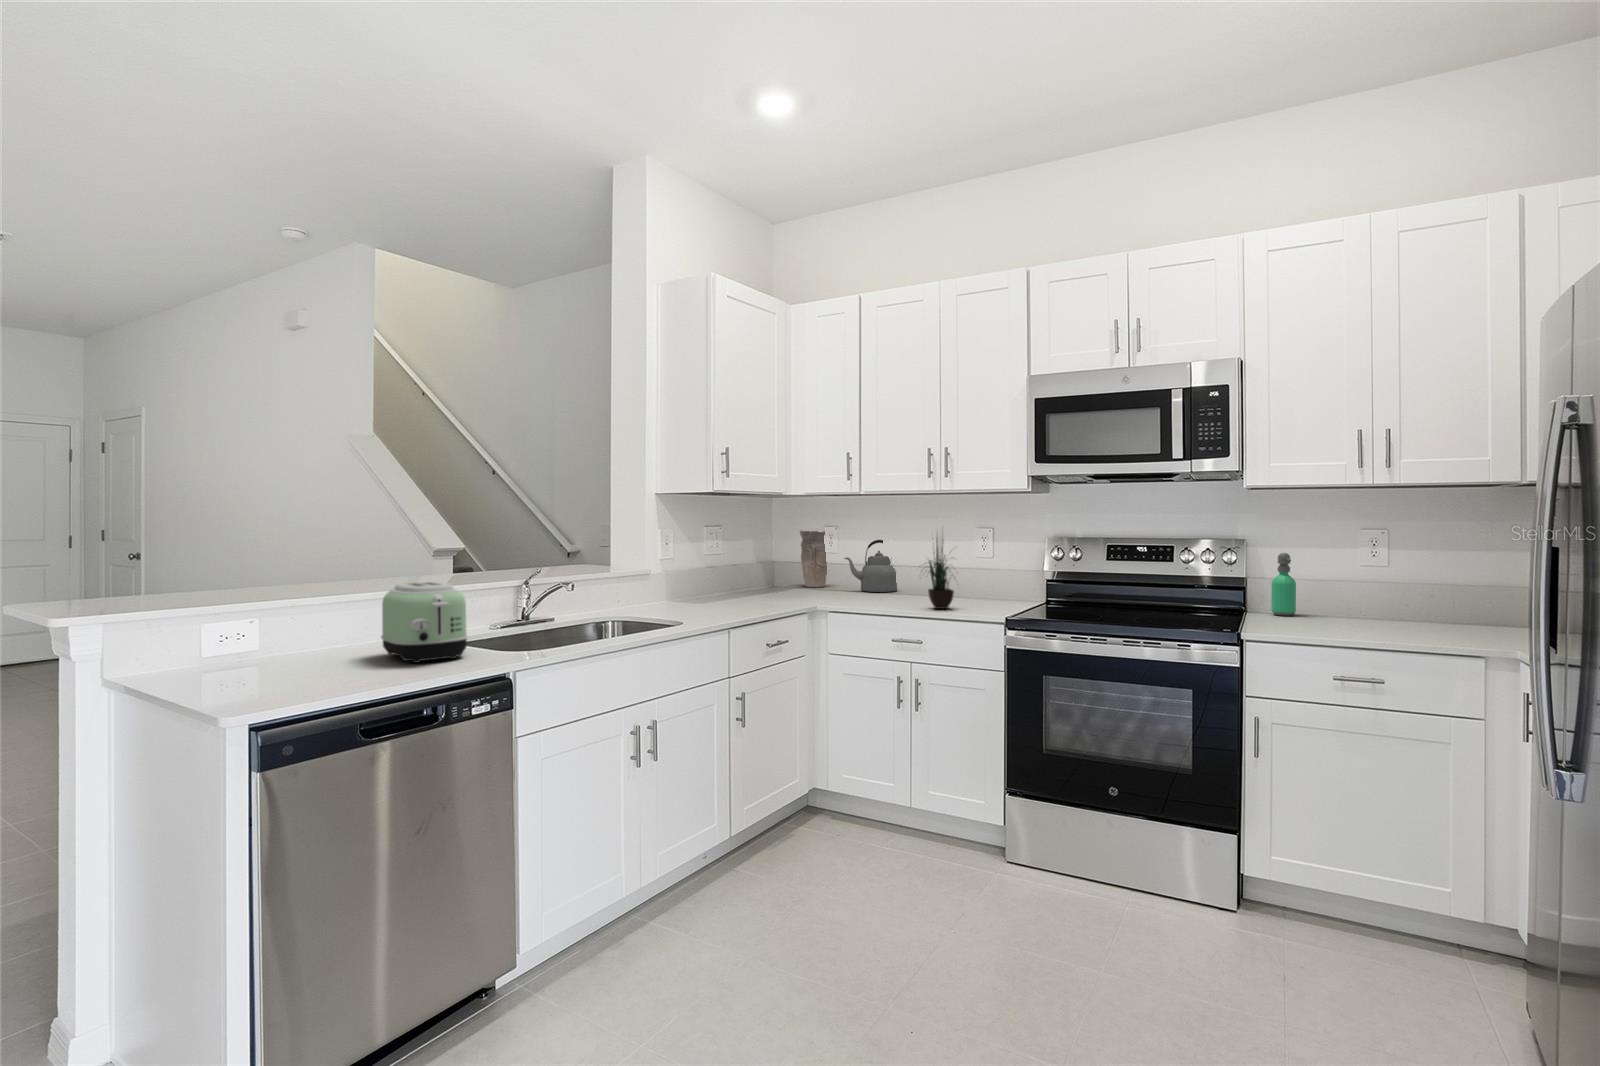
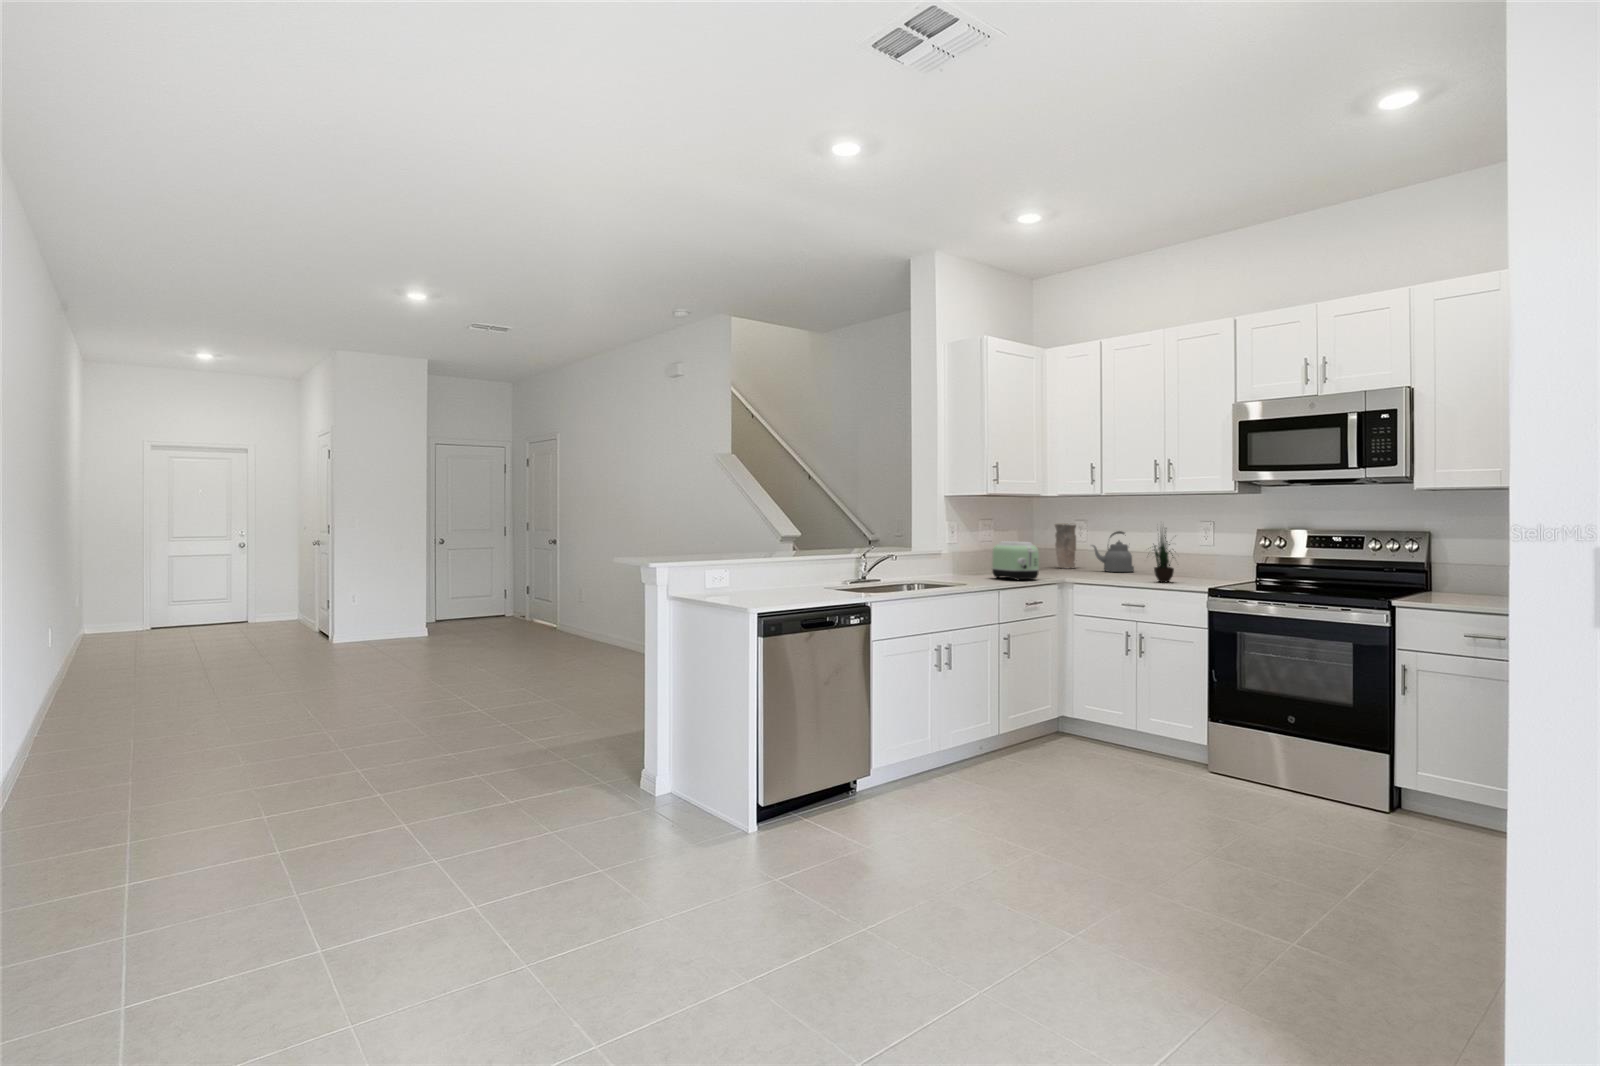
soap dispenser: present [1271,553,1296,616] -> none [1448,542,1469,593]
toaster: present [381,582,468,663] -> present [992,541,1039,580]

